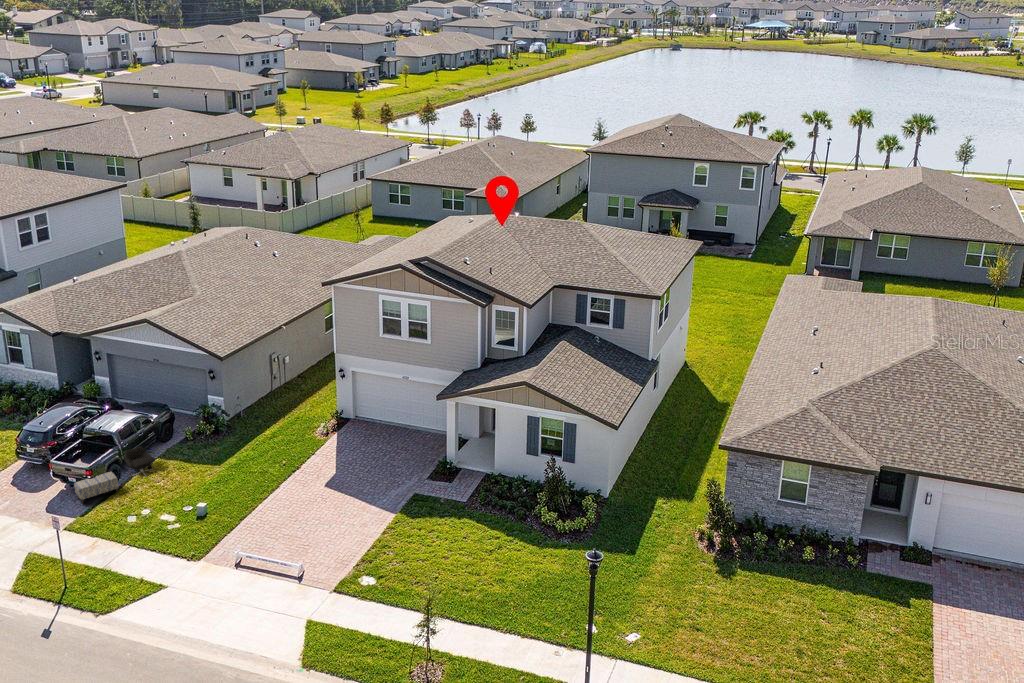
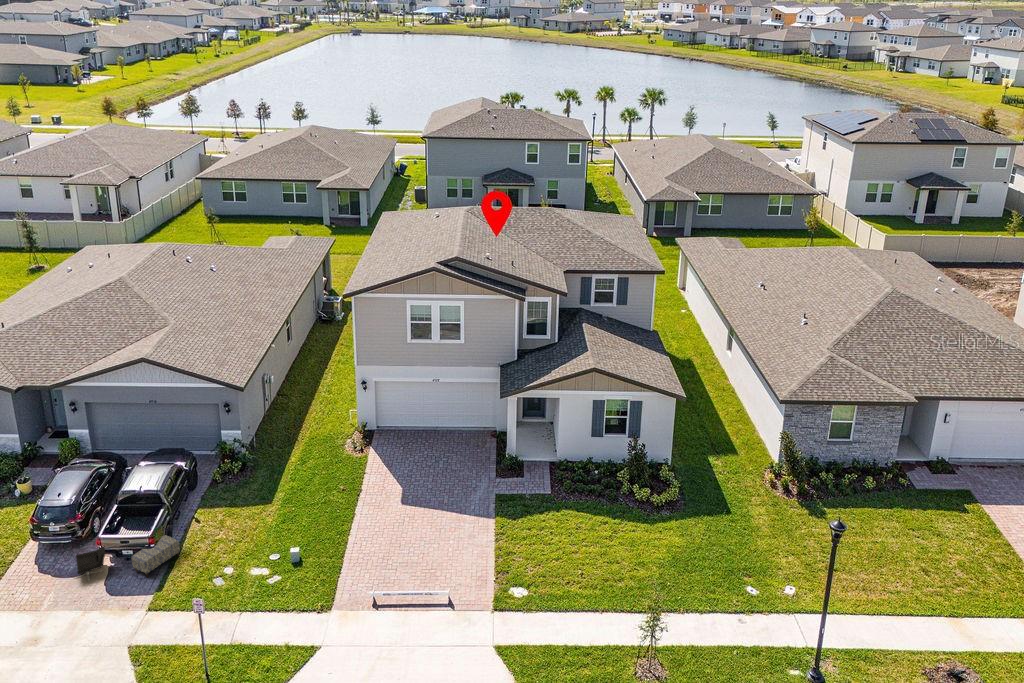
lounge chair: present [125,446,155,476] -> present [76,546,105,581]

